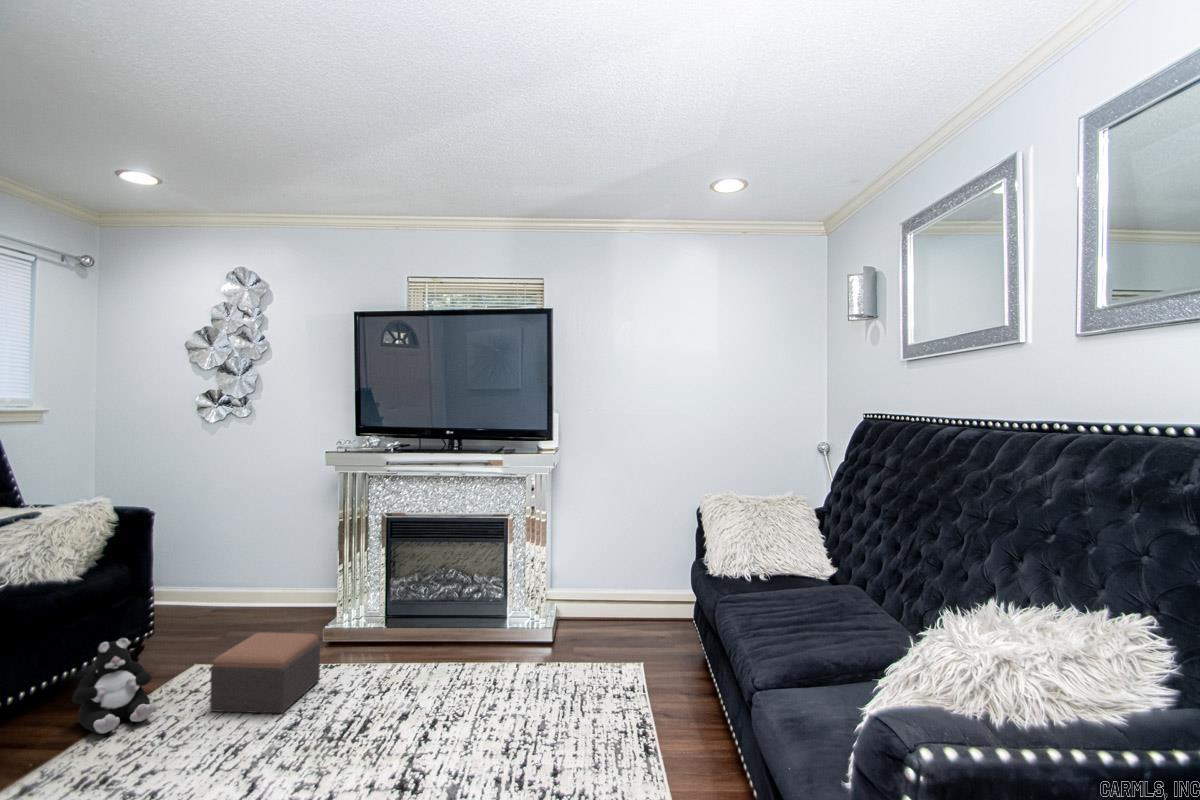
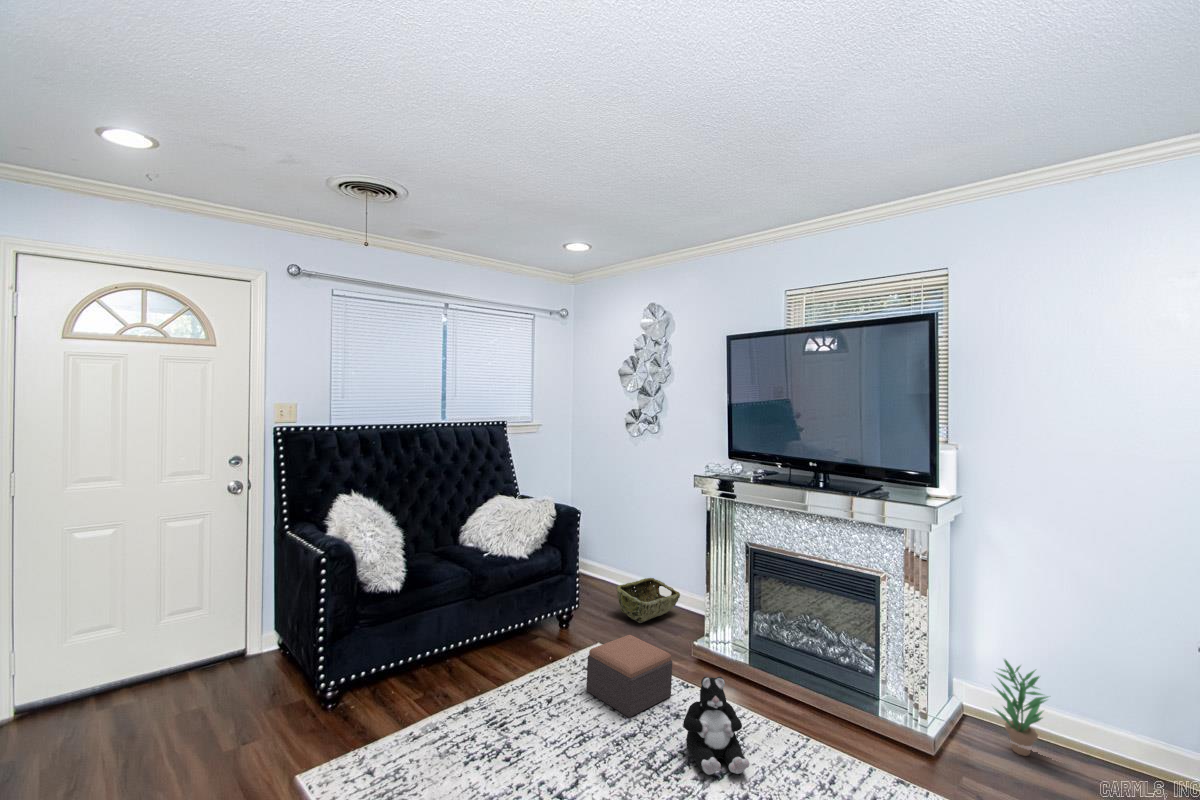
potted plant: none [583,555,619,623] -> present [994,660,1048,756]
woven basket: none [203,581,287,633] -> present [616,578,680,623]
plush toy: present [72,637,156,734] -> present [683,677,750,775]

